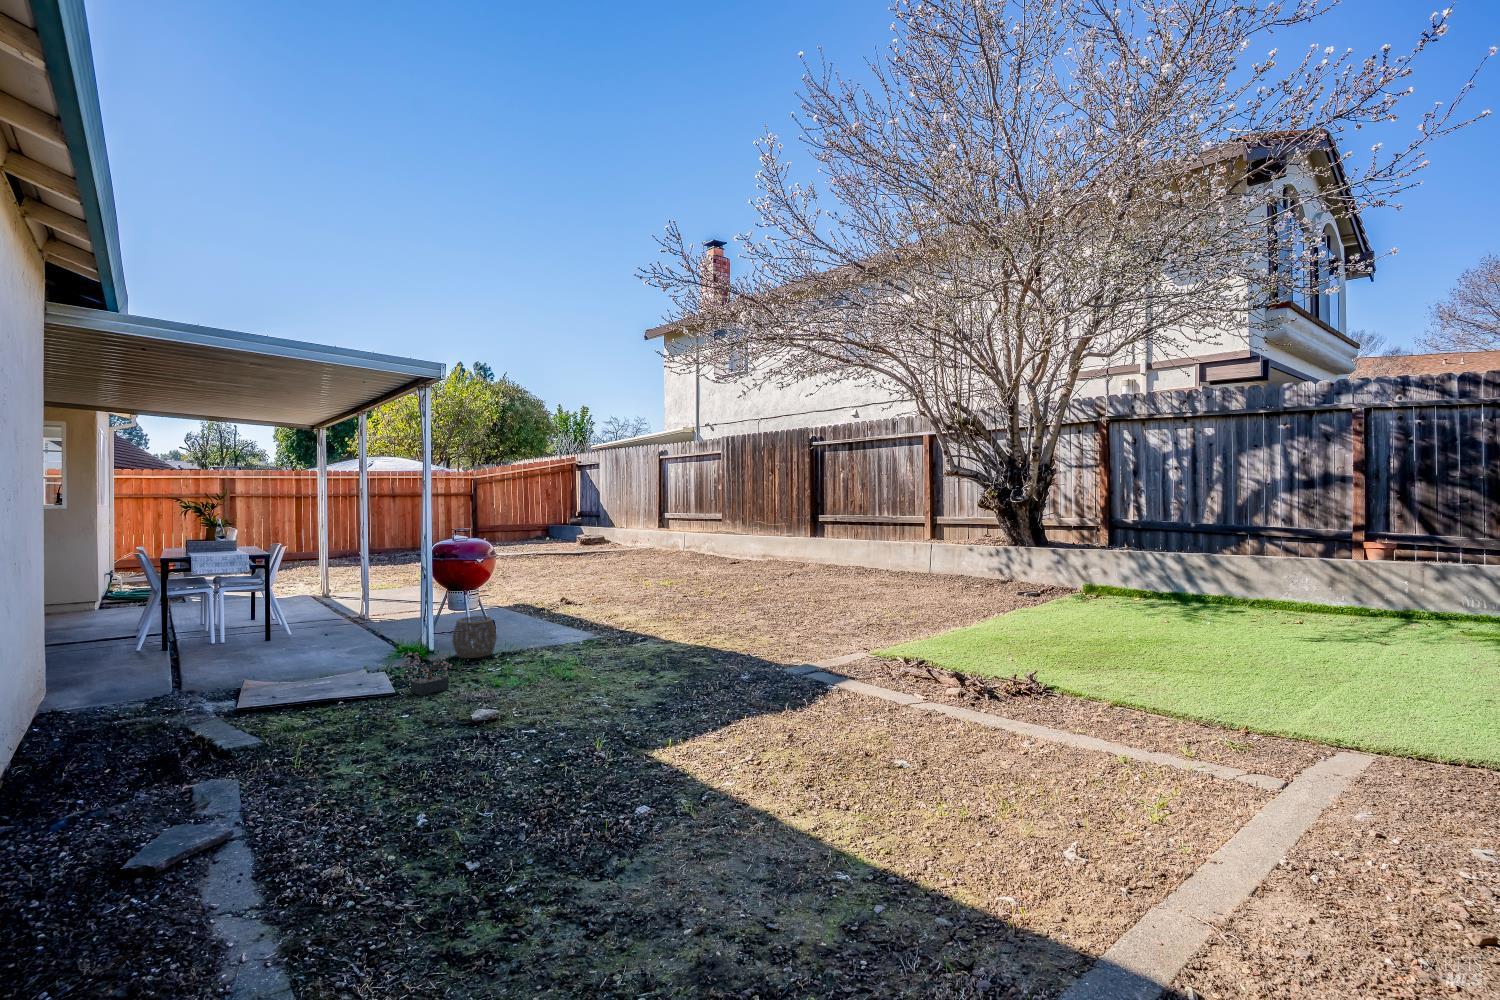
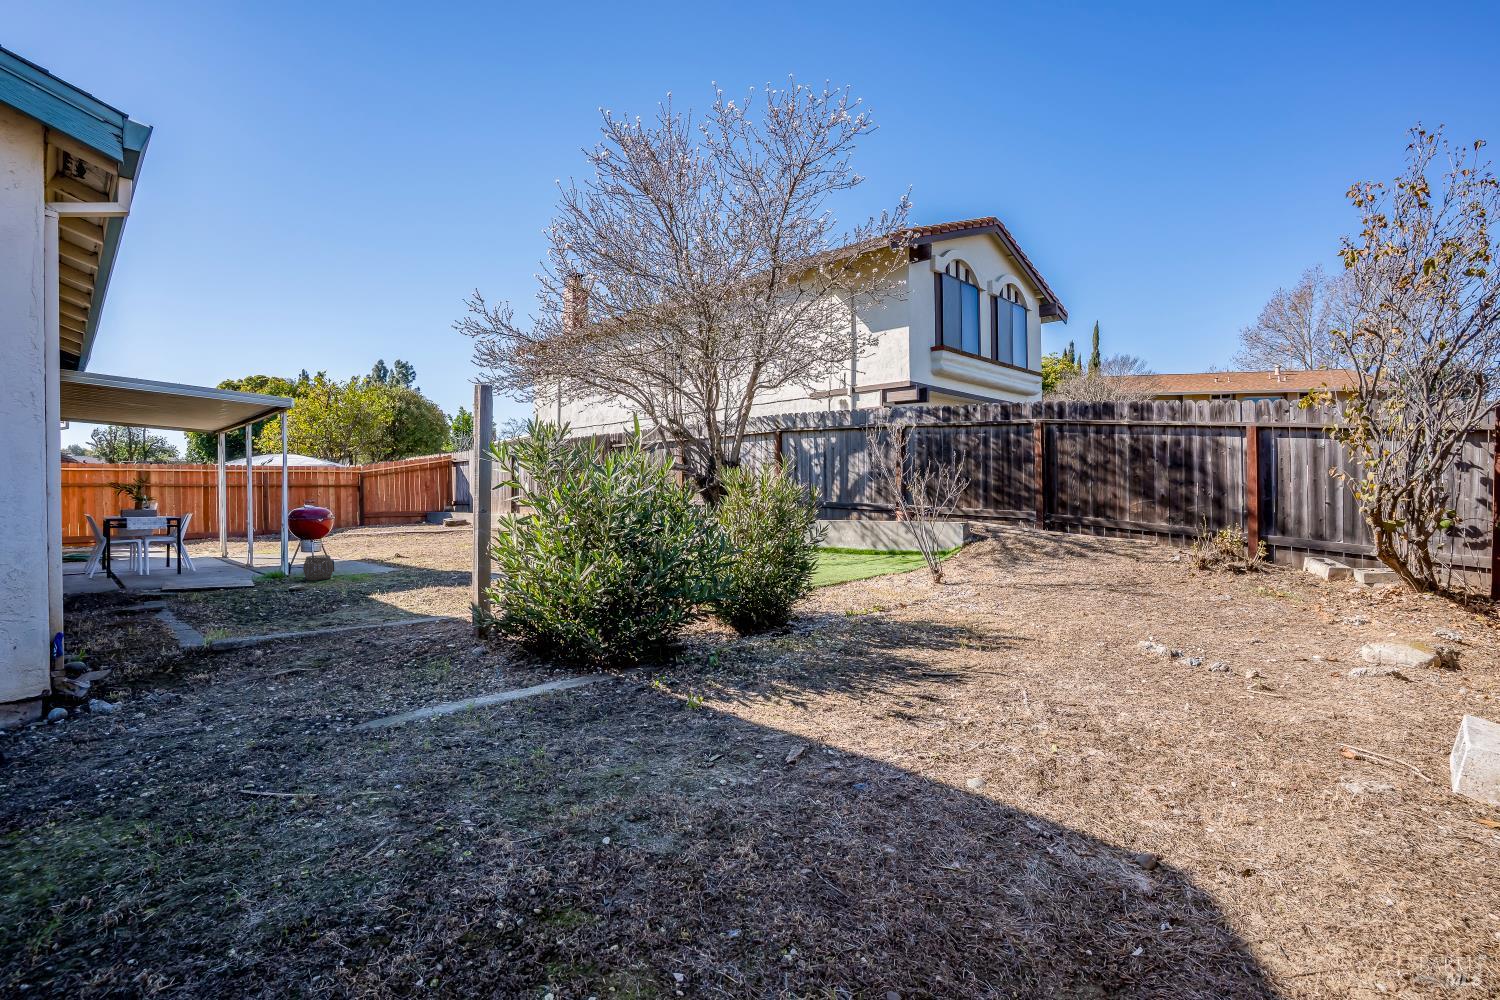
decorative plant: present [400,652,452,695] -> none [262,567,296,592]

